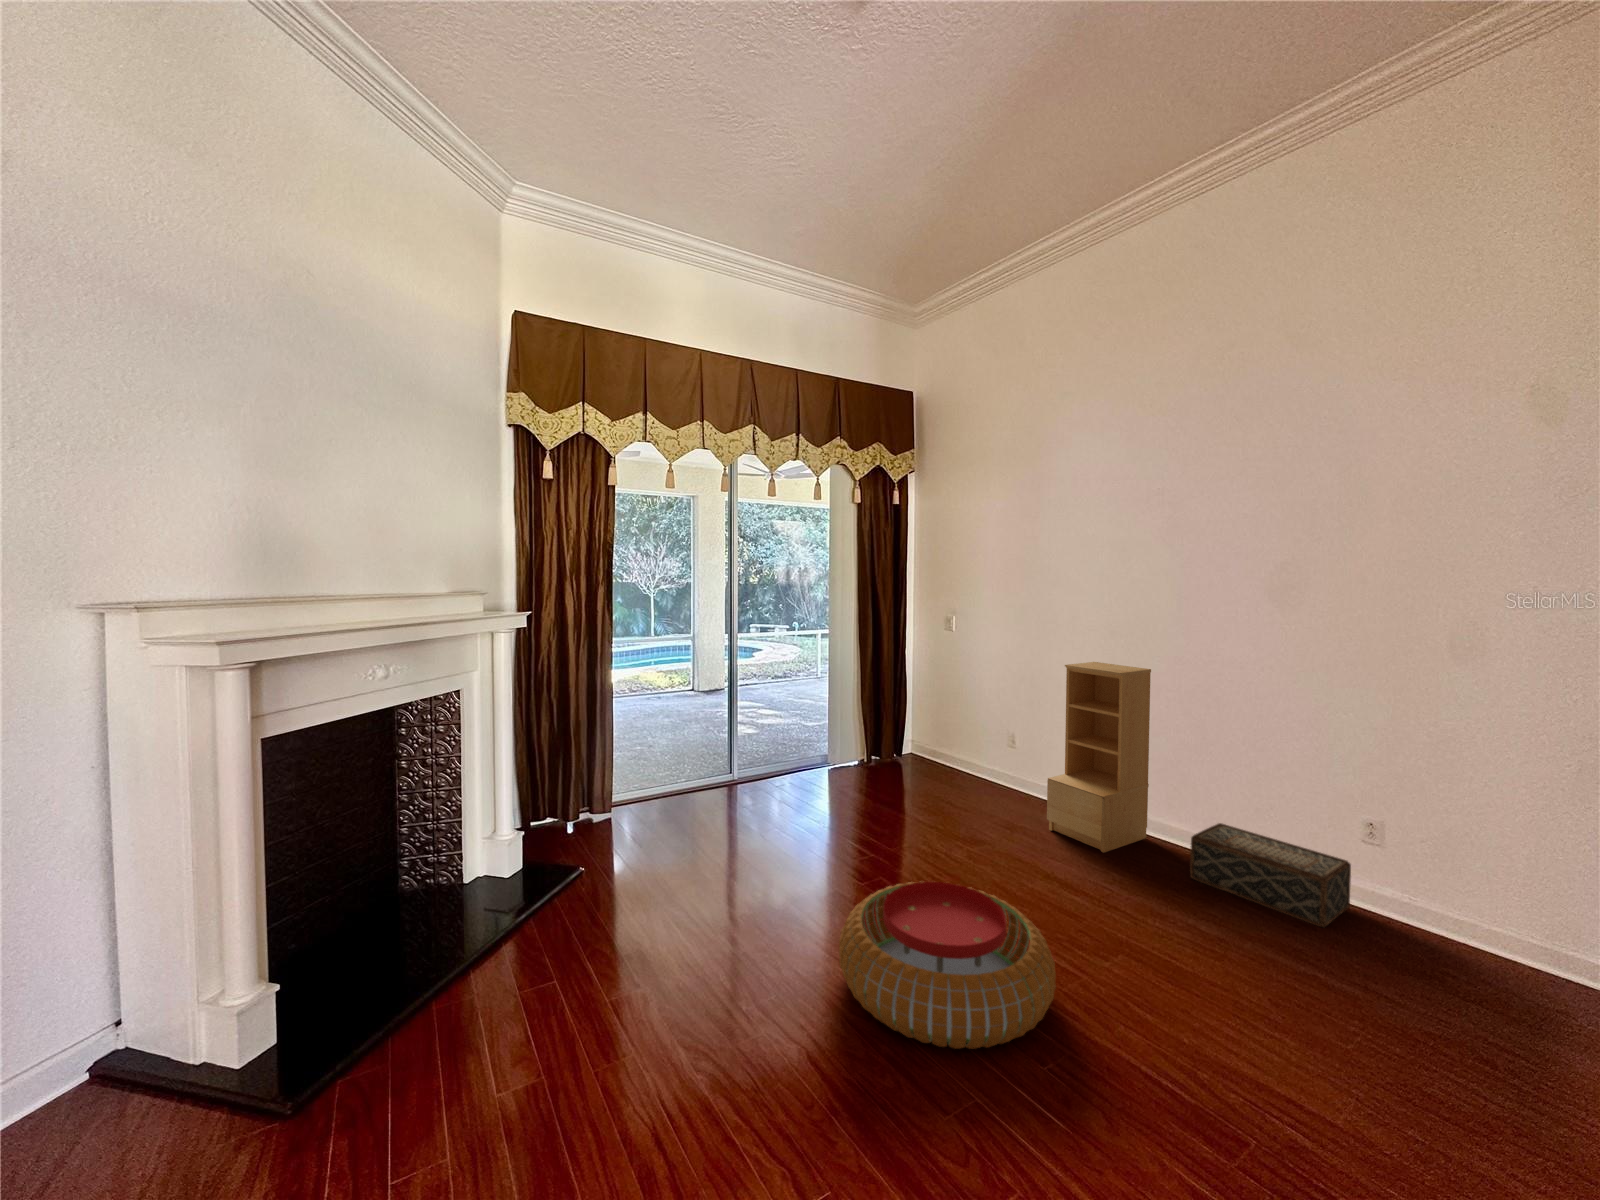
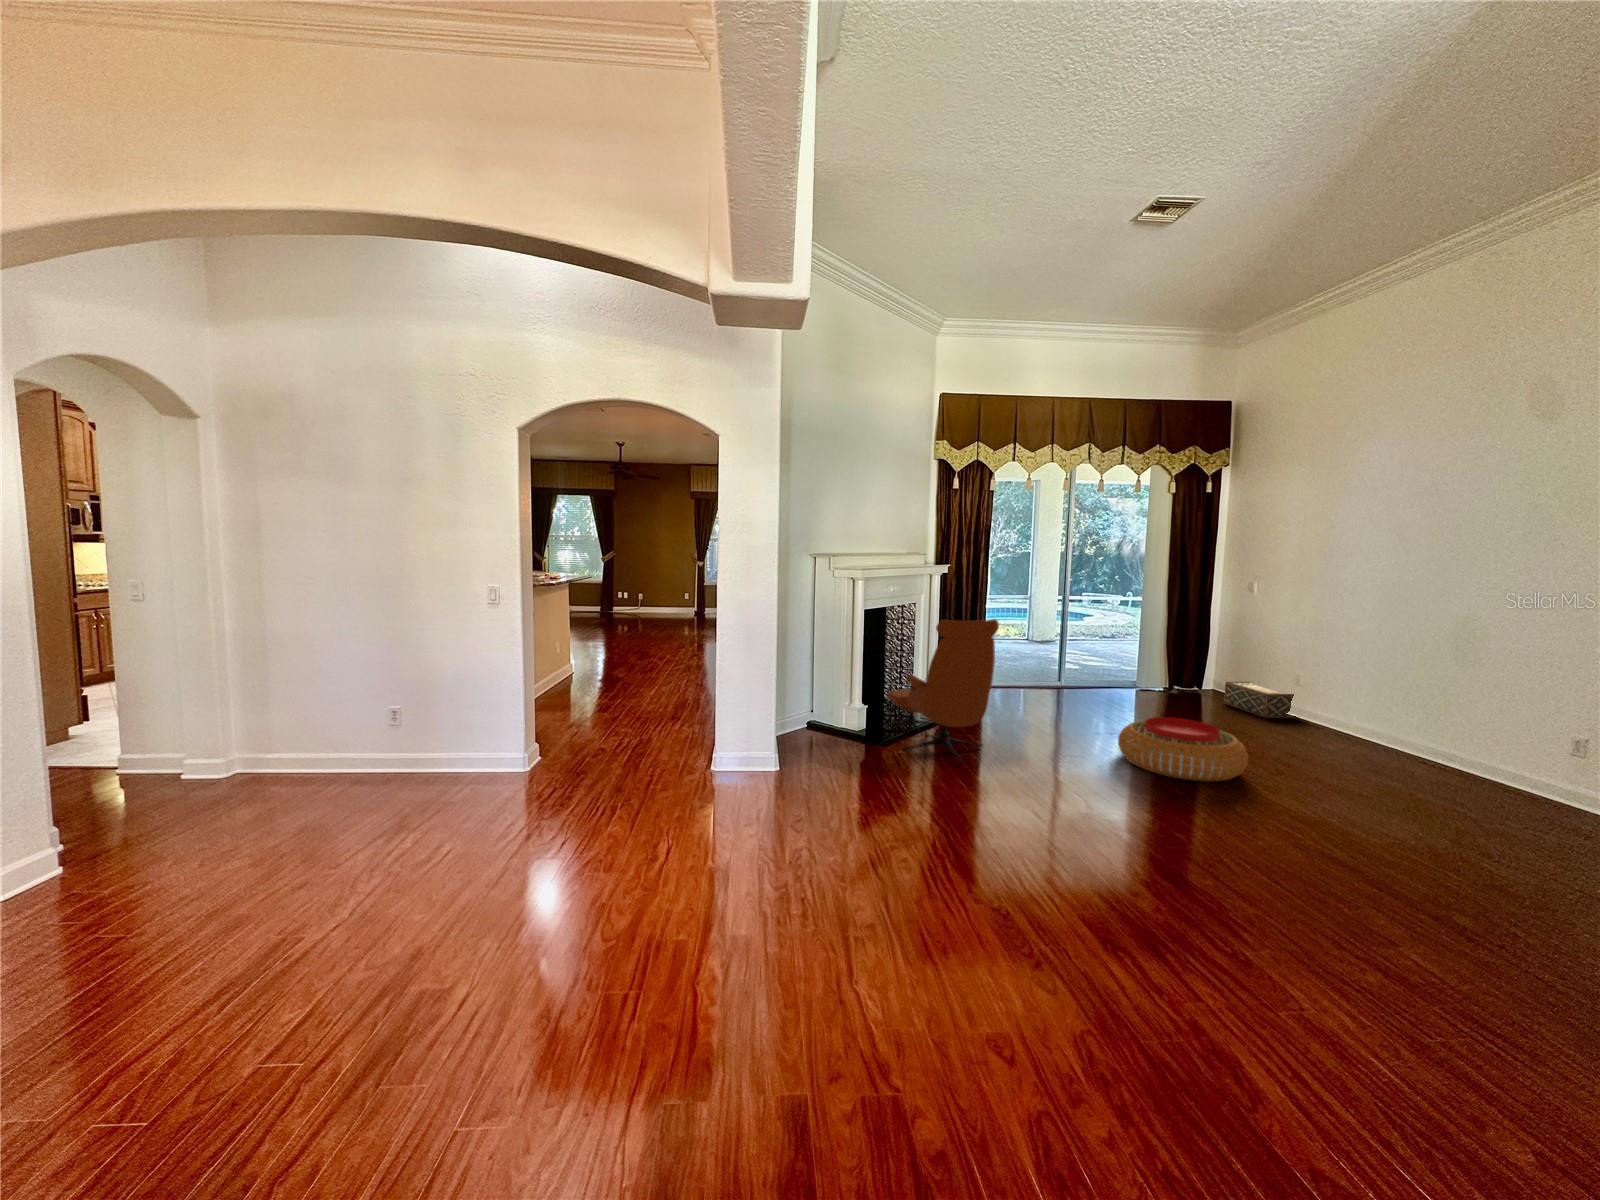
bookshelf: present [1047,662,1151,853] -> none [1308,616,1413,750]
lounge chair: none [313,774,574,1194] -> present [887,619,999,764]
woven basket: present [1190,823,1351,927] -> present [1224,682,1298,718]

